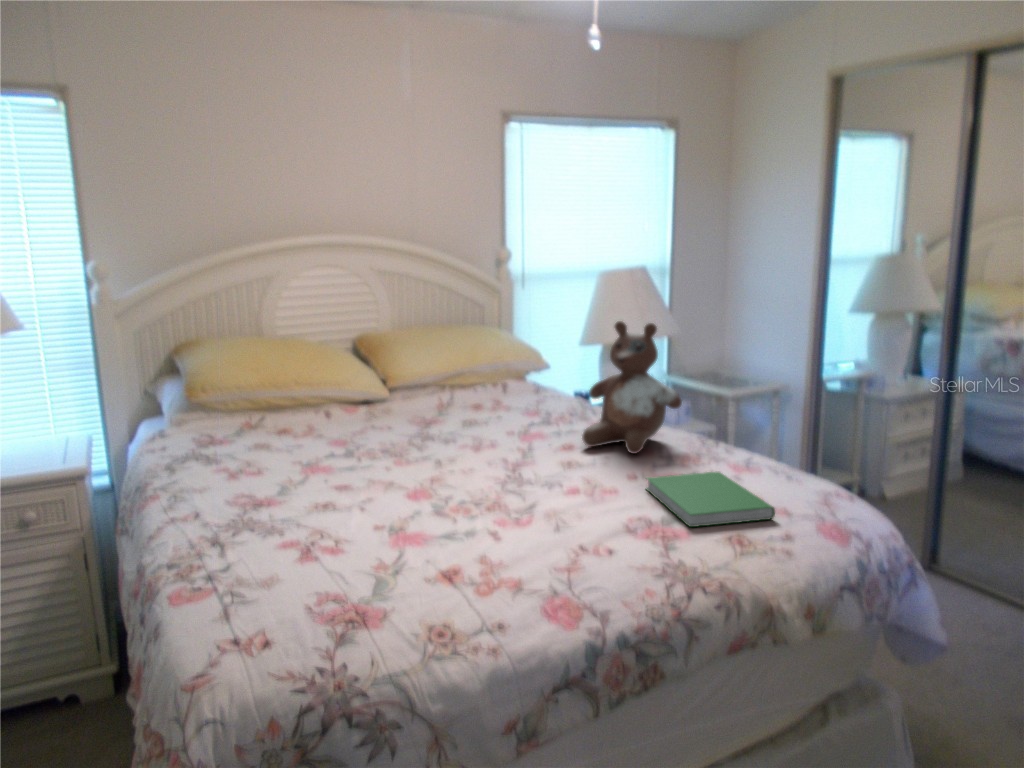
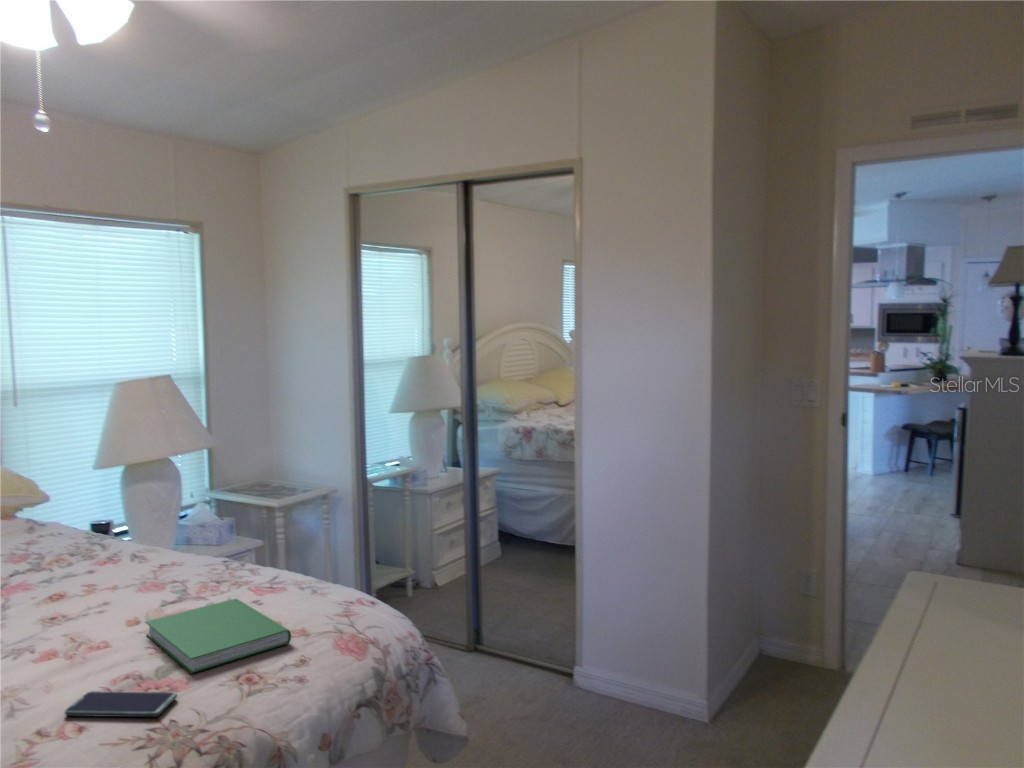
stuffed bear: present [582,321,682,454] -> none [73,439,198,593]
smartphone: none [596,525,682,556] -> present [65,691,177,717]

